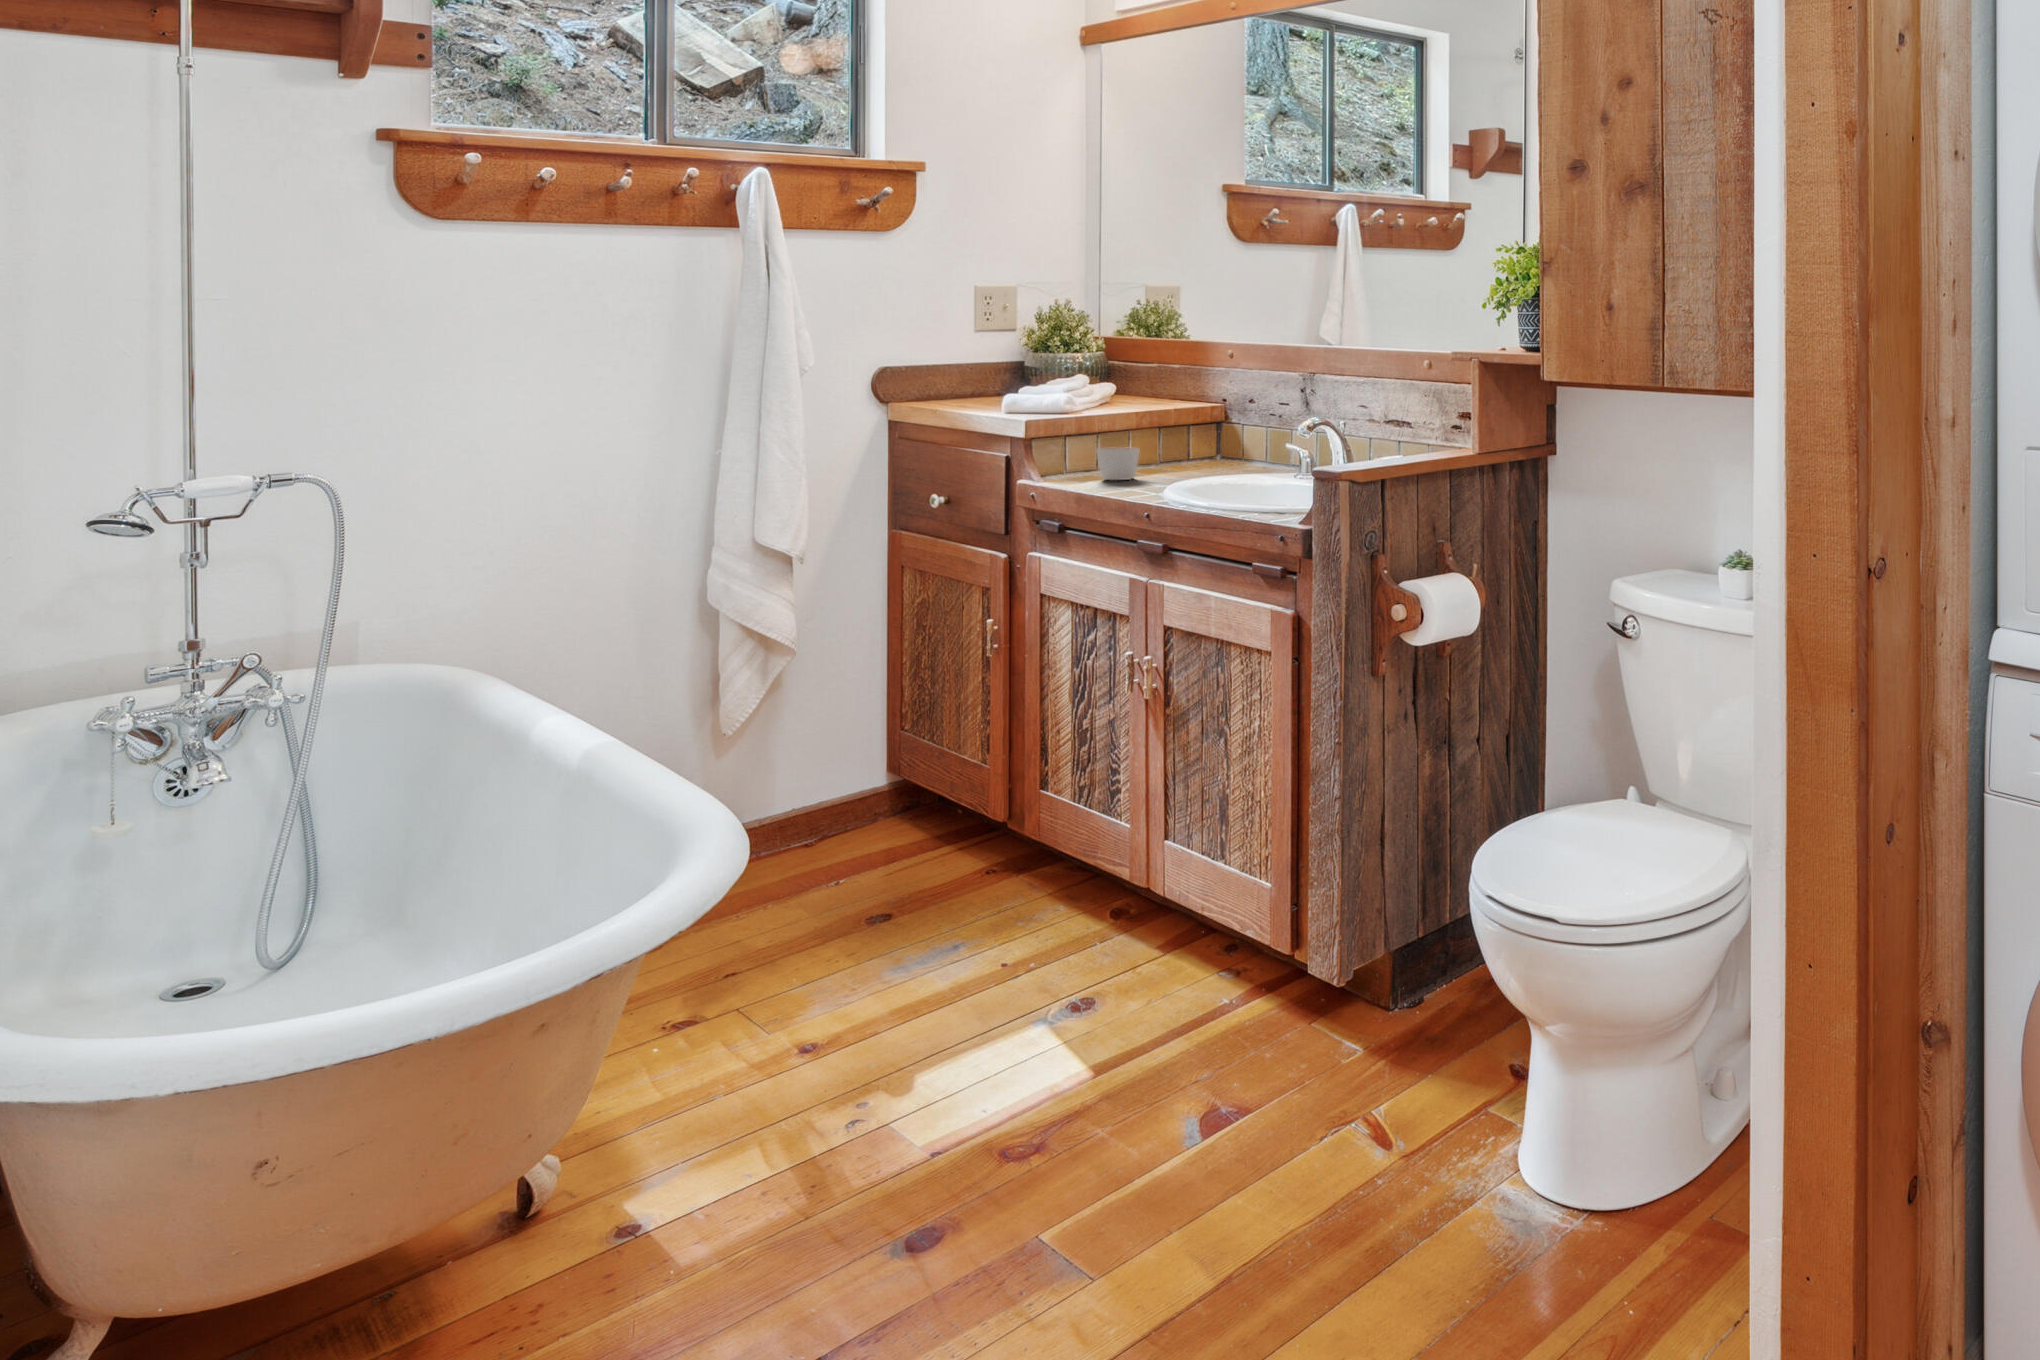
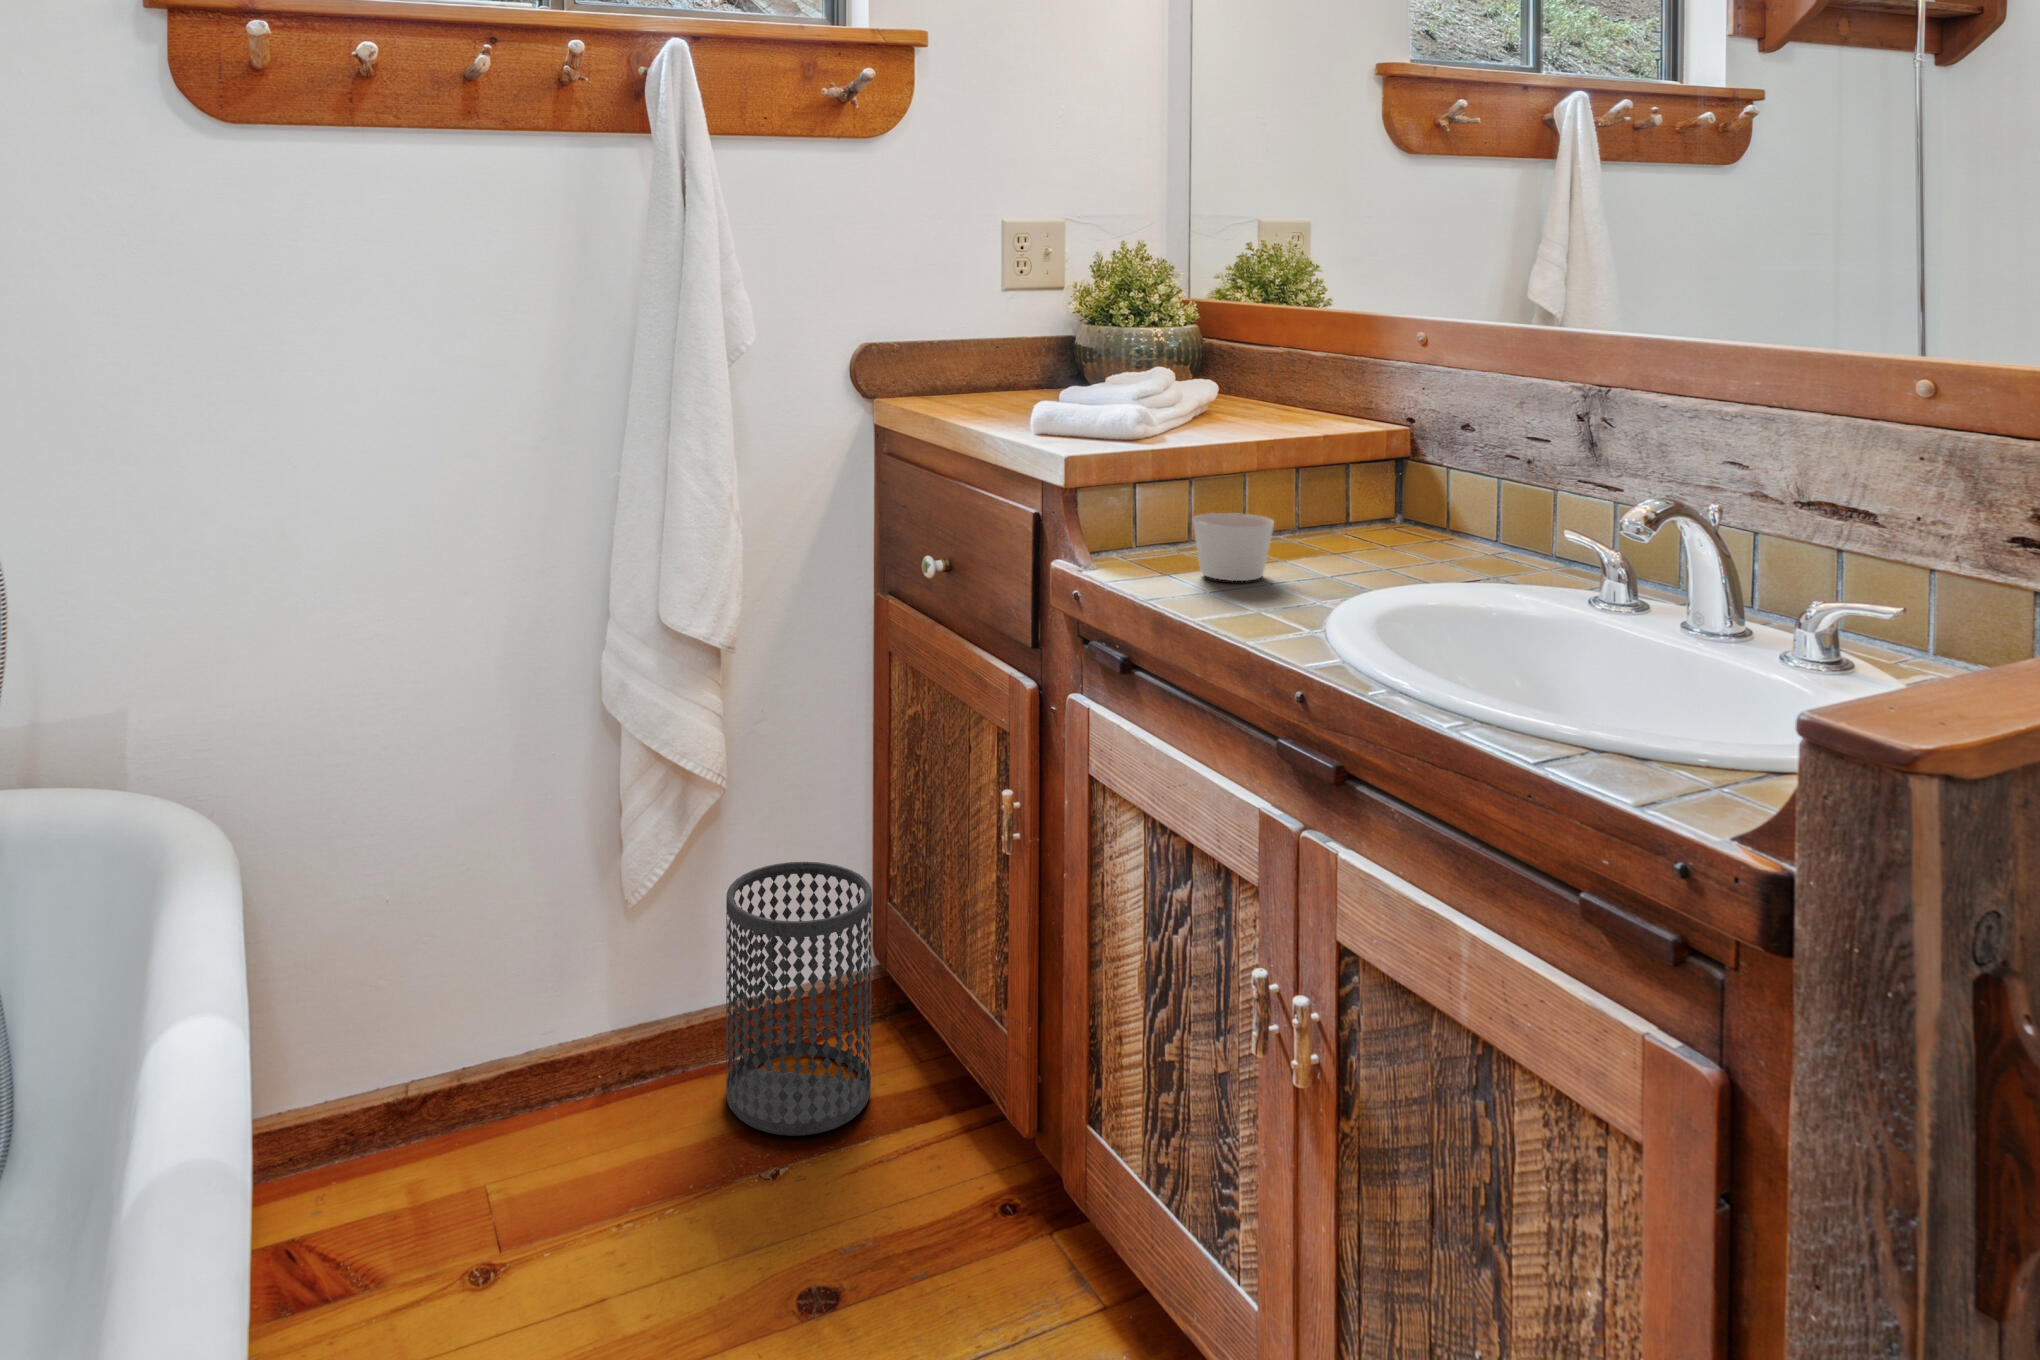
wastebasket: none [803,703,904,862] -> present [726,862,872,1136]

